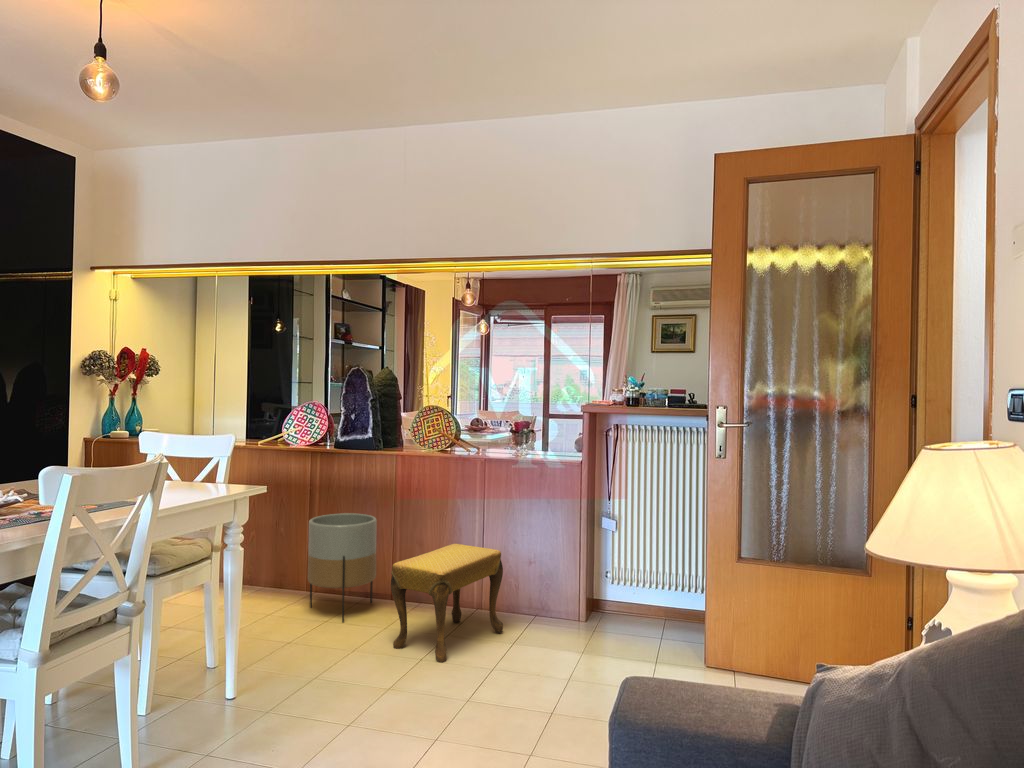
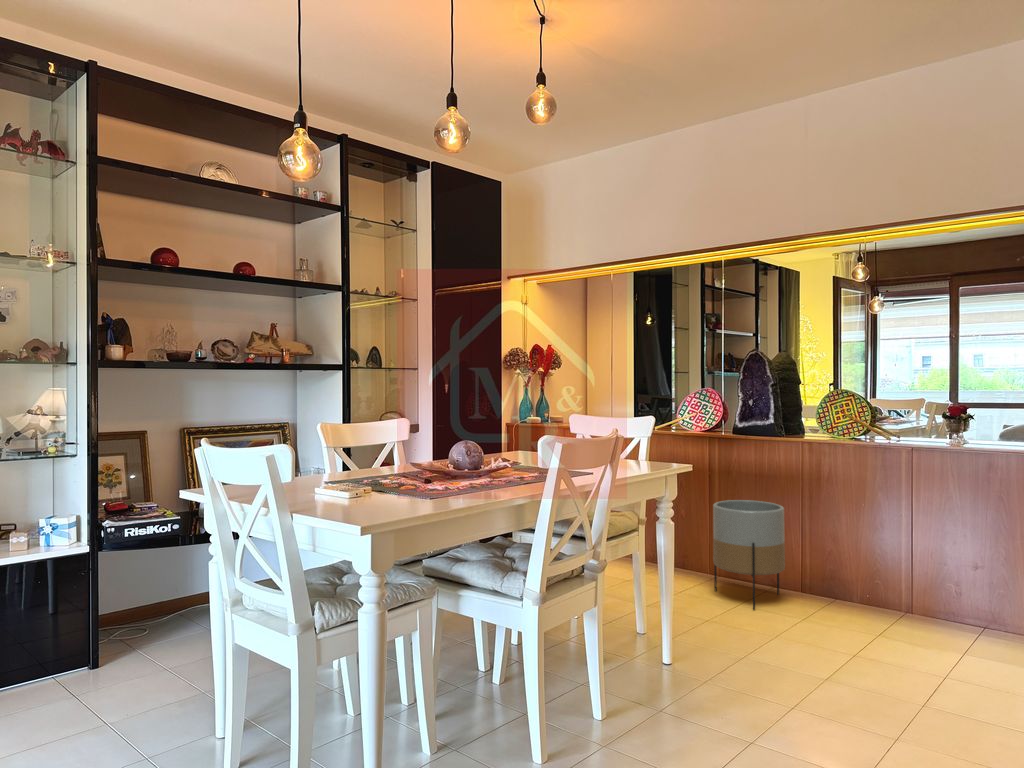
footstool: present [391,544,503,663] -> none [814,540,950,668]

